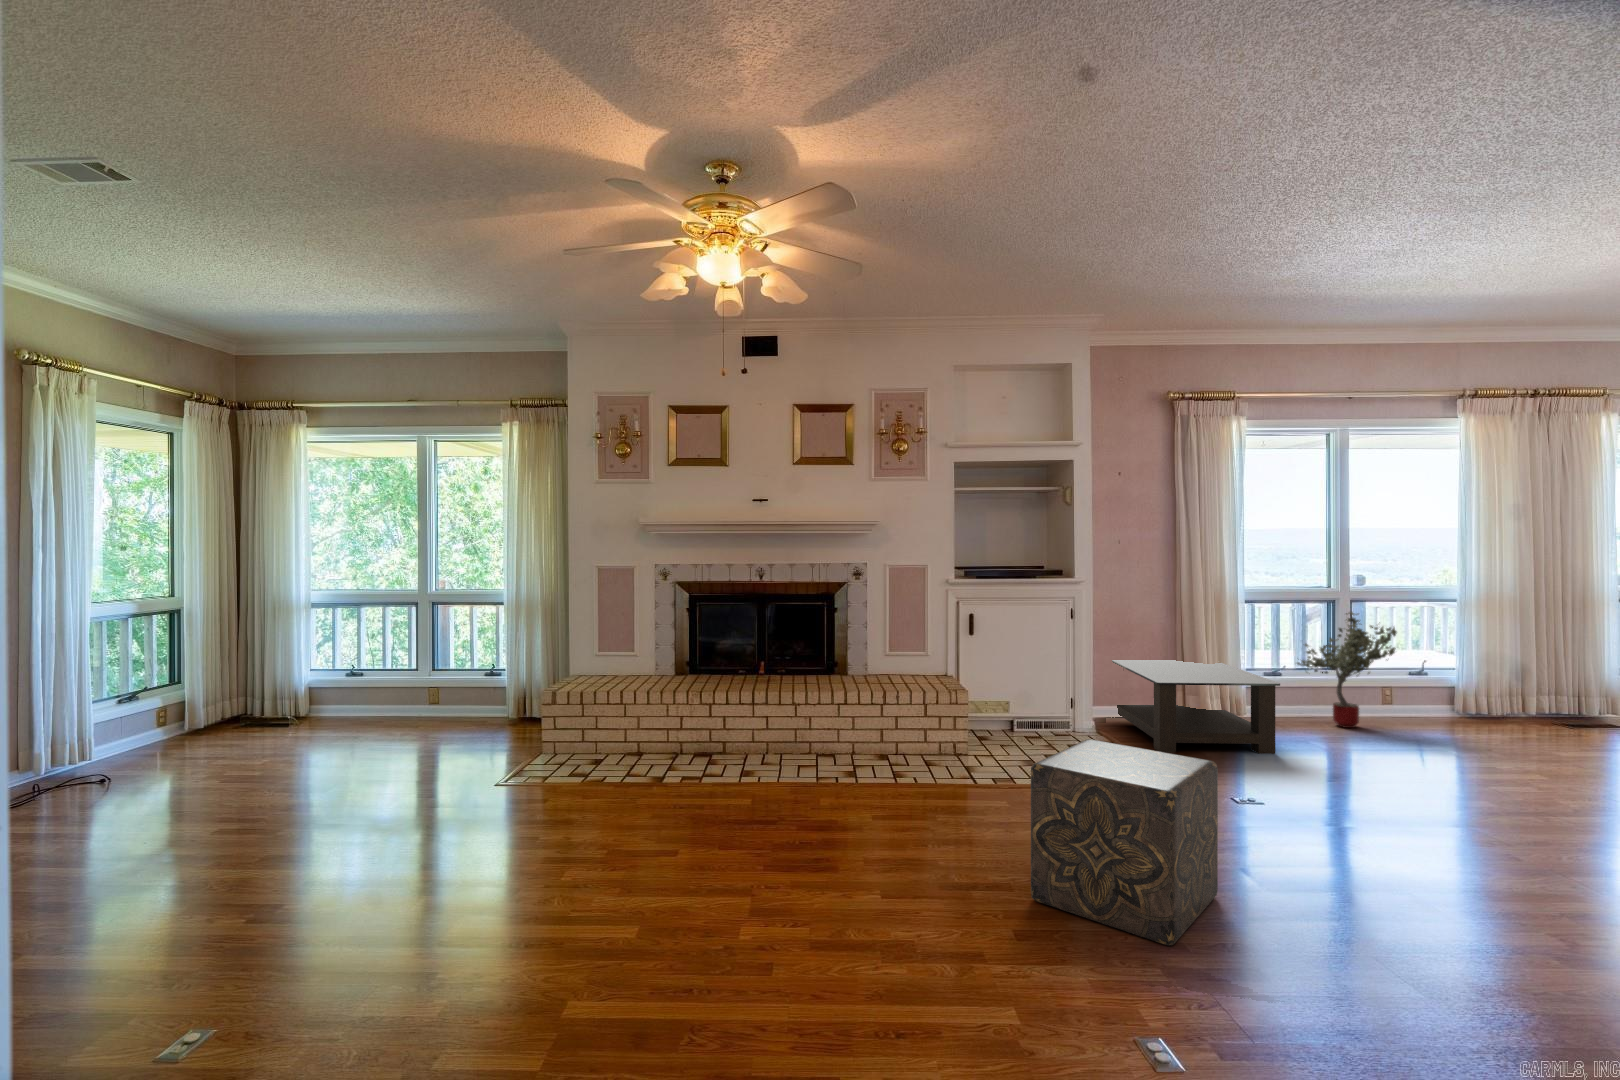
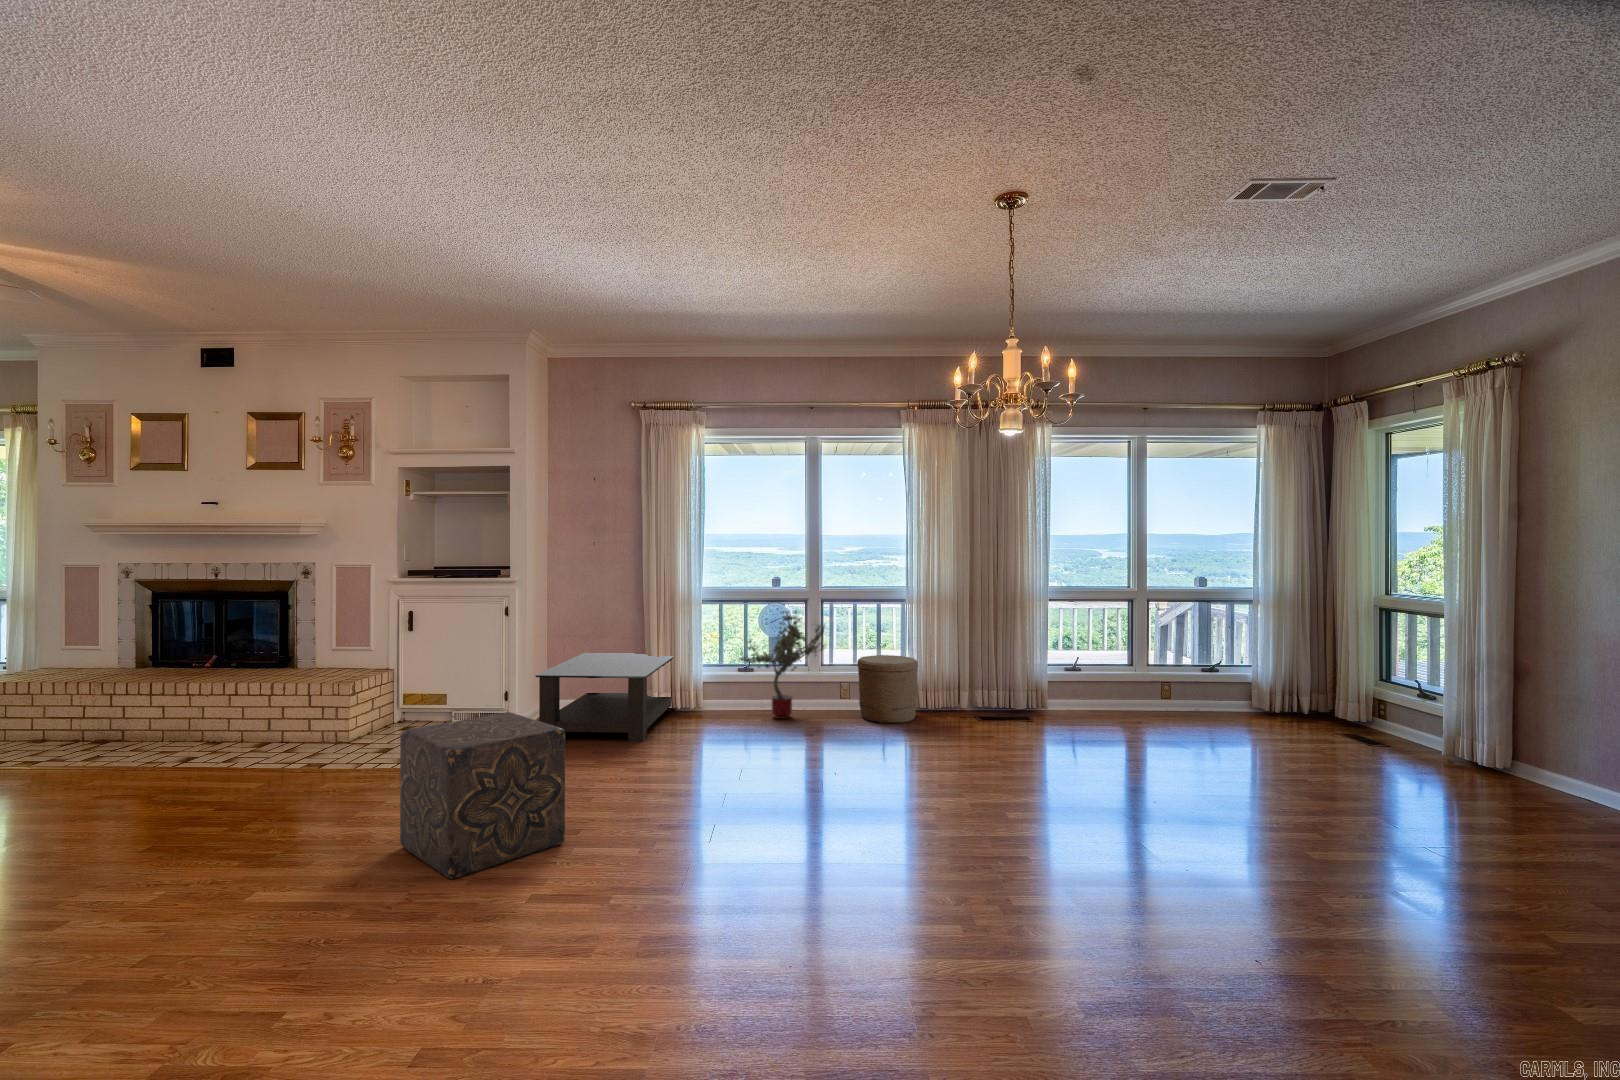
woven basket: none [1419,659,1505,733] -> present [857,655,918,723]
ottoman: present [1031,739,1218,945] -> present [400,712,565,879]

